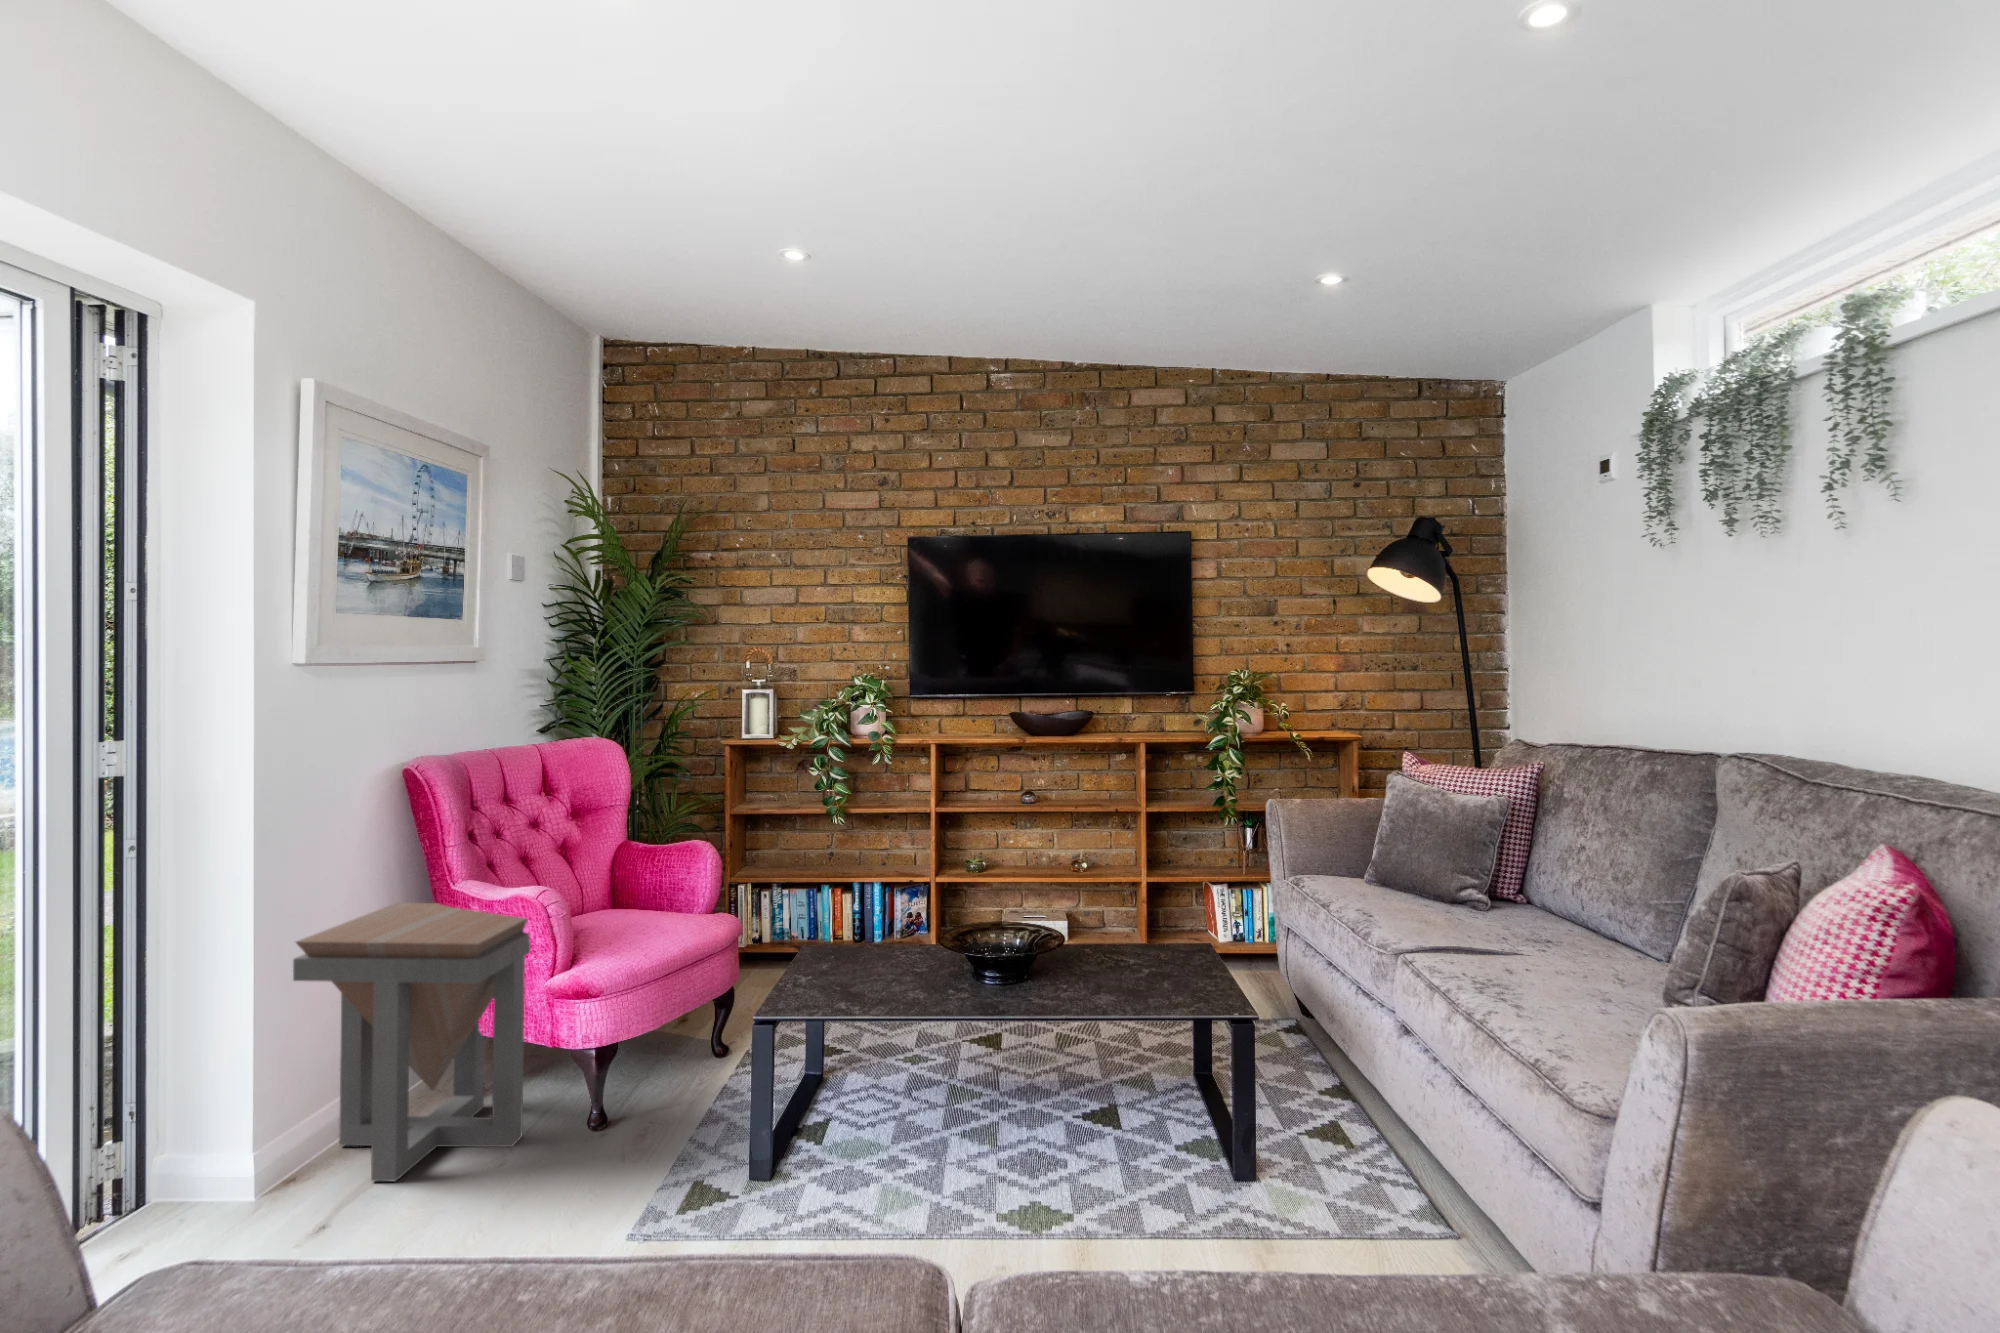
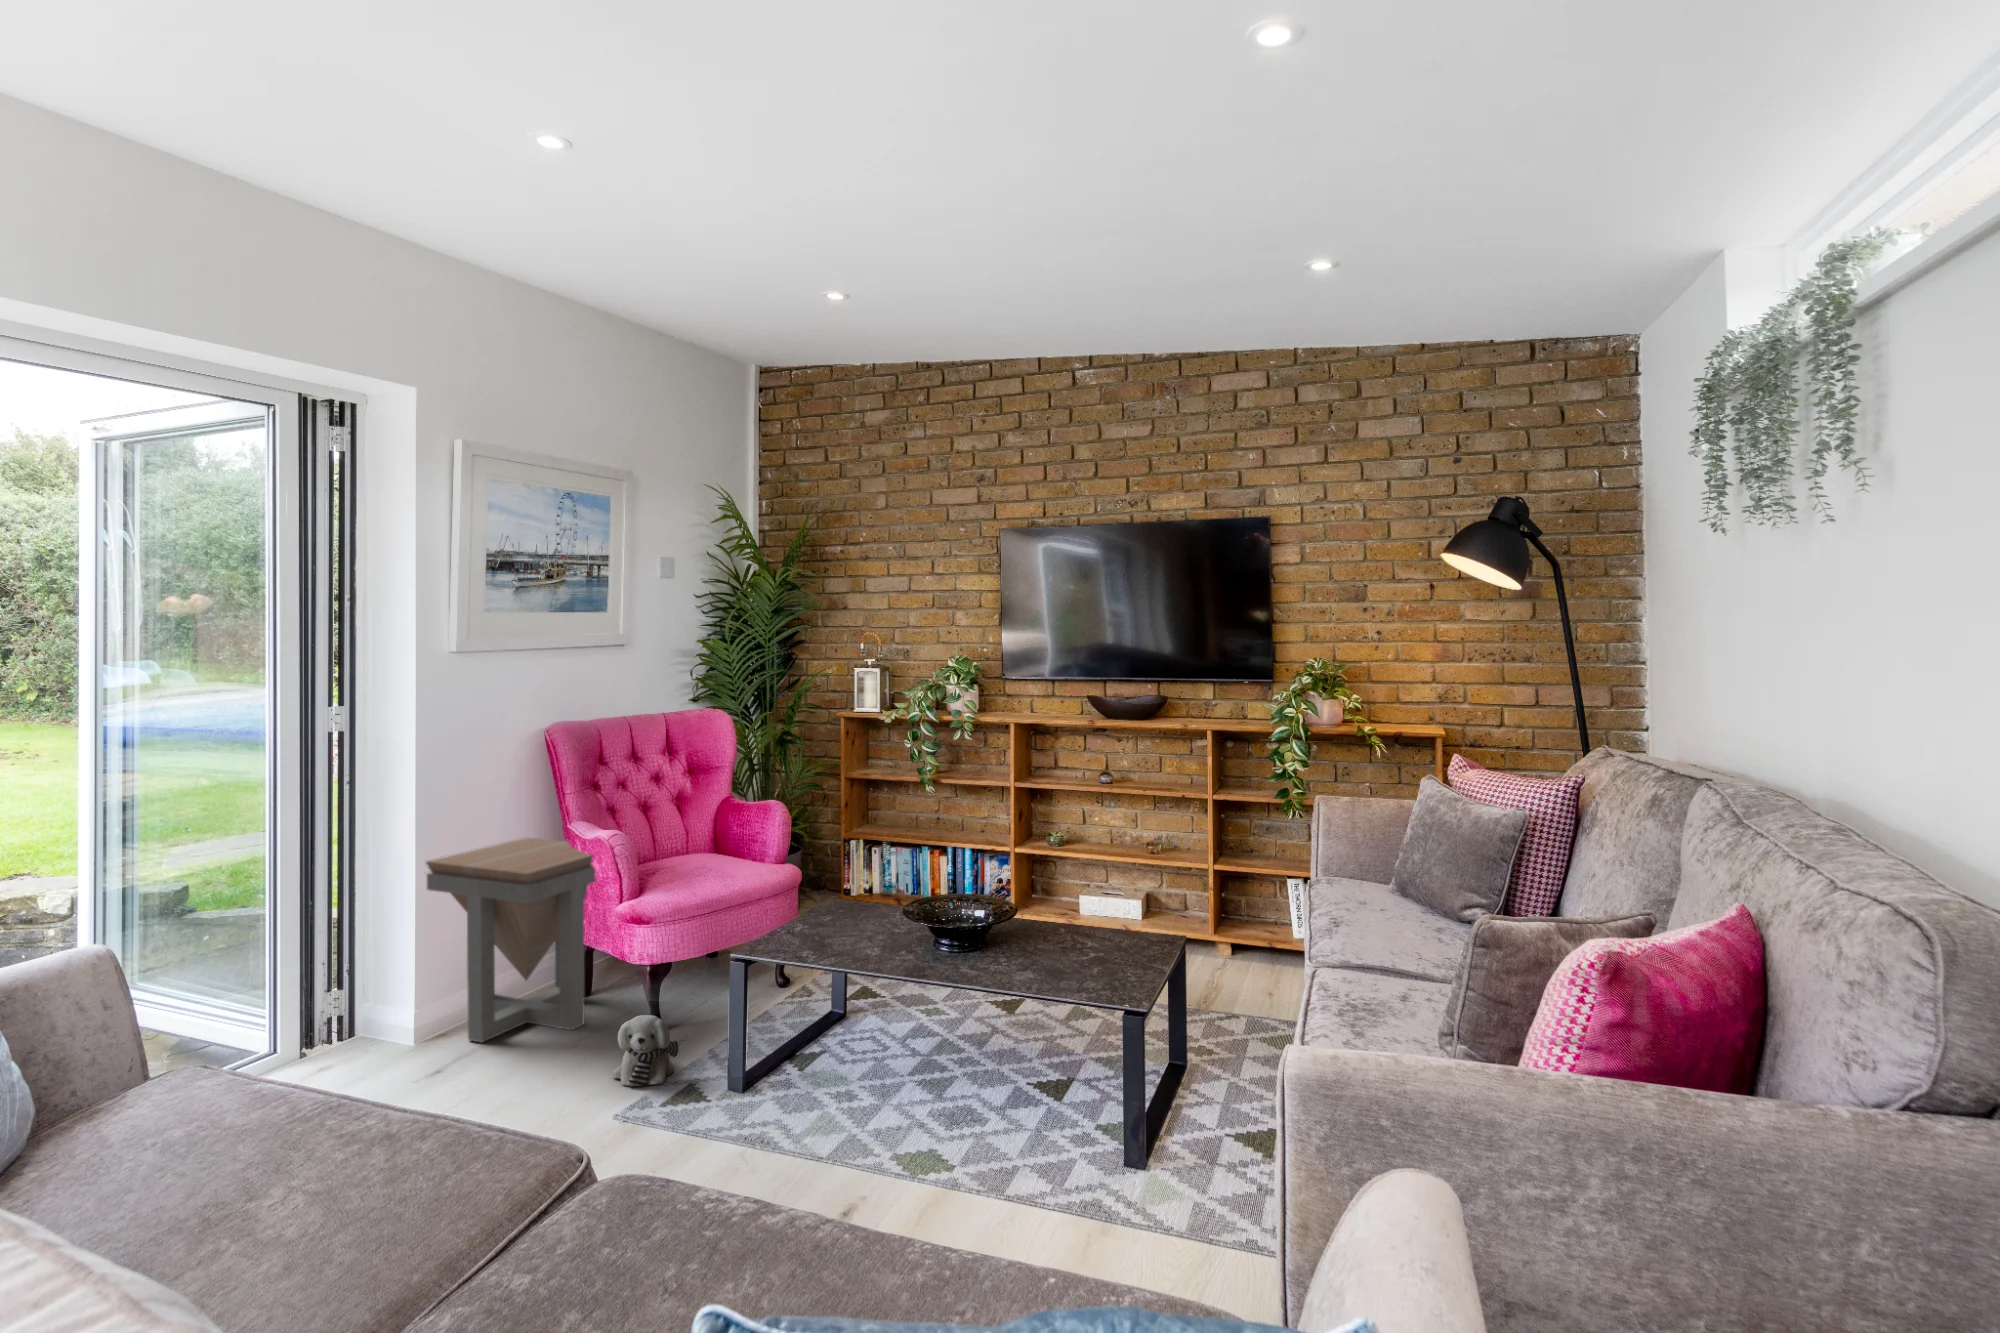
plush toy: none [629,1108,713,1203] -> present [613,1015,679,1087]

